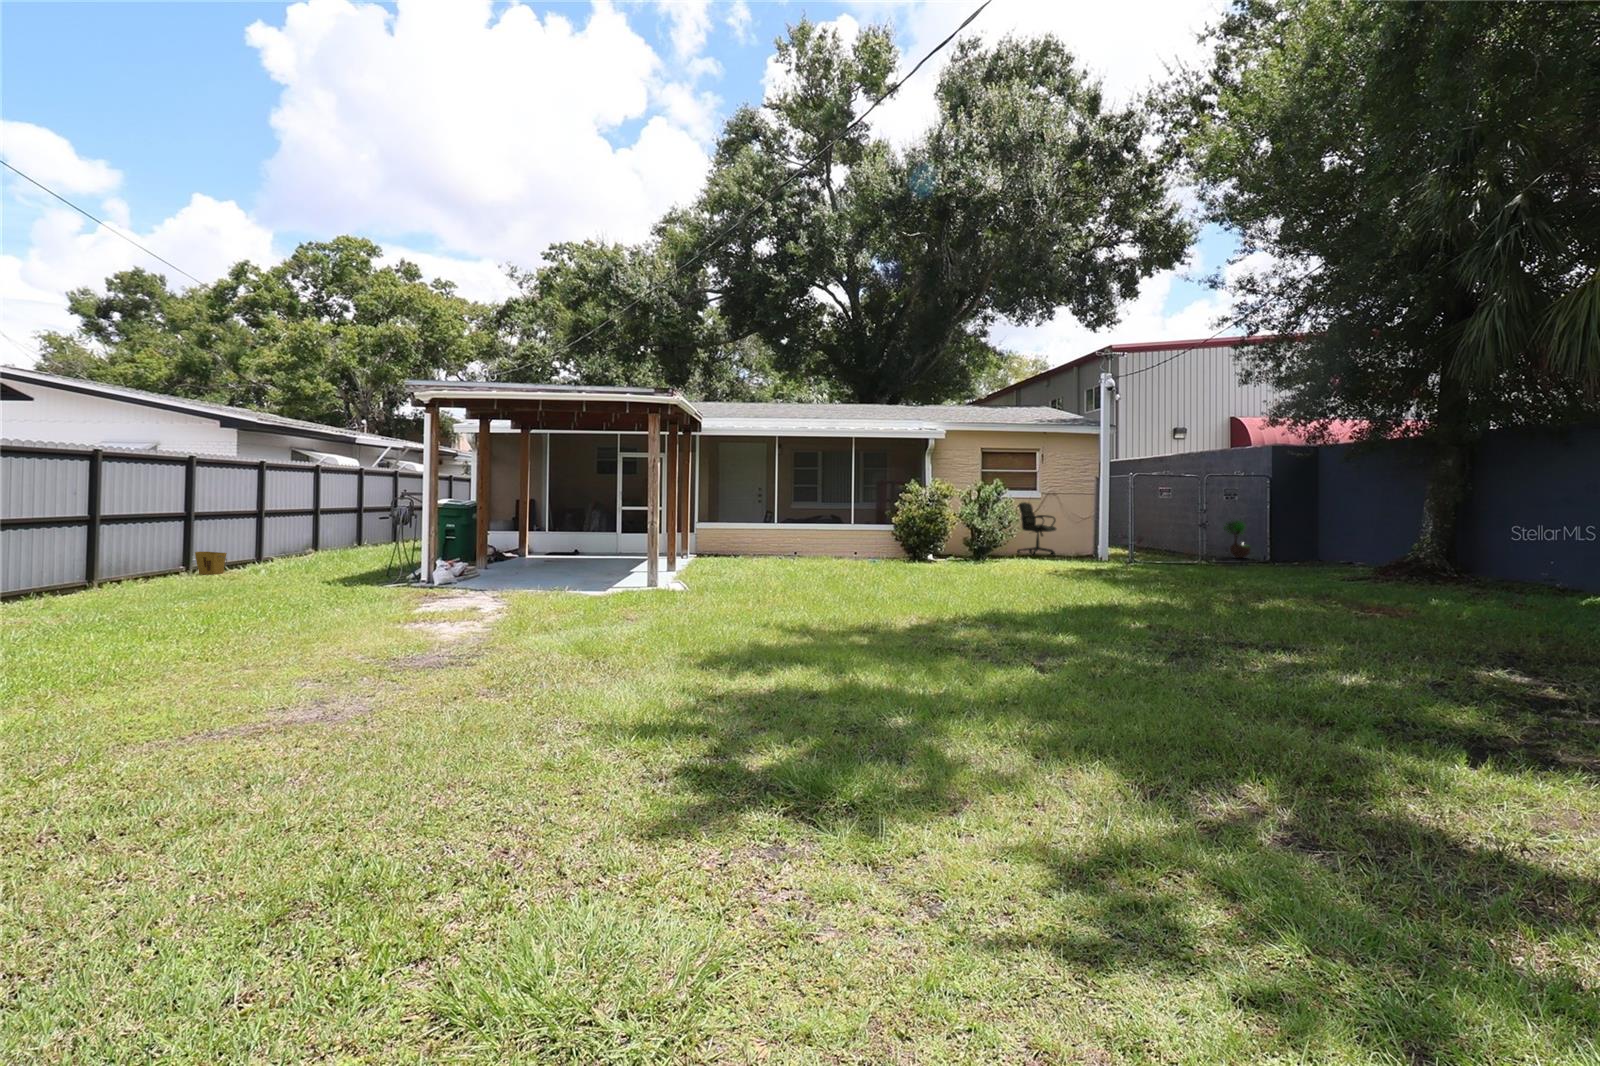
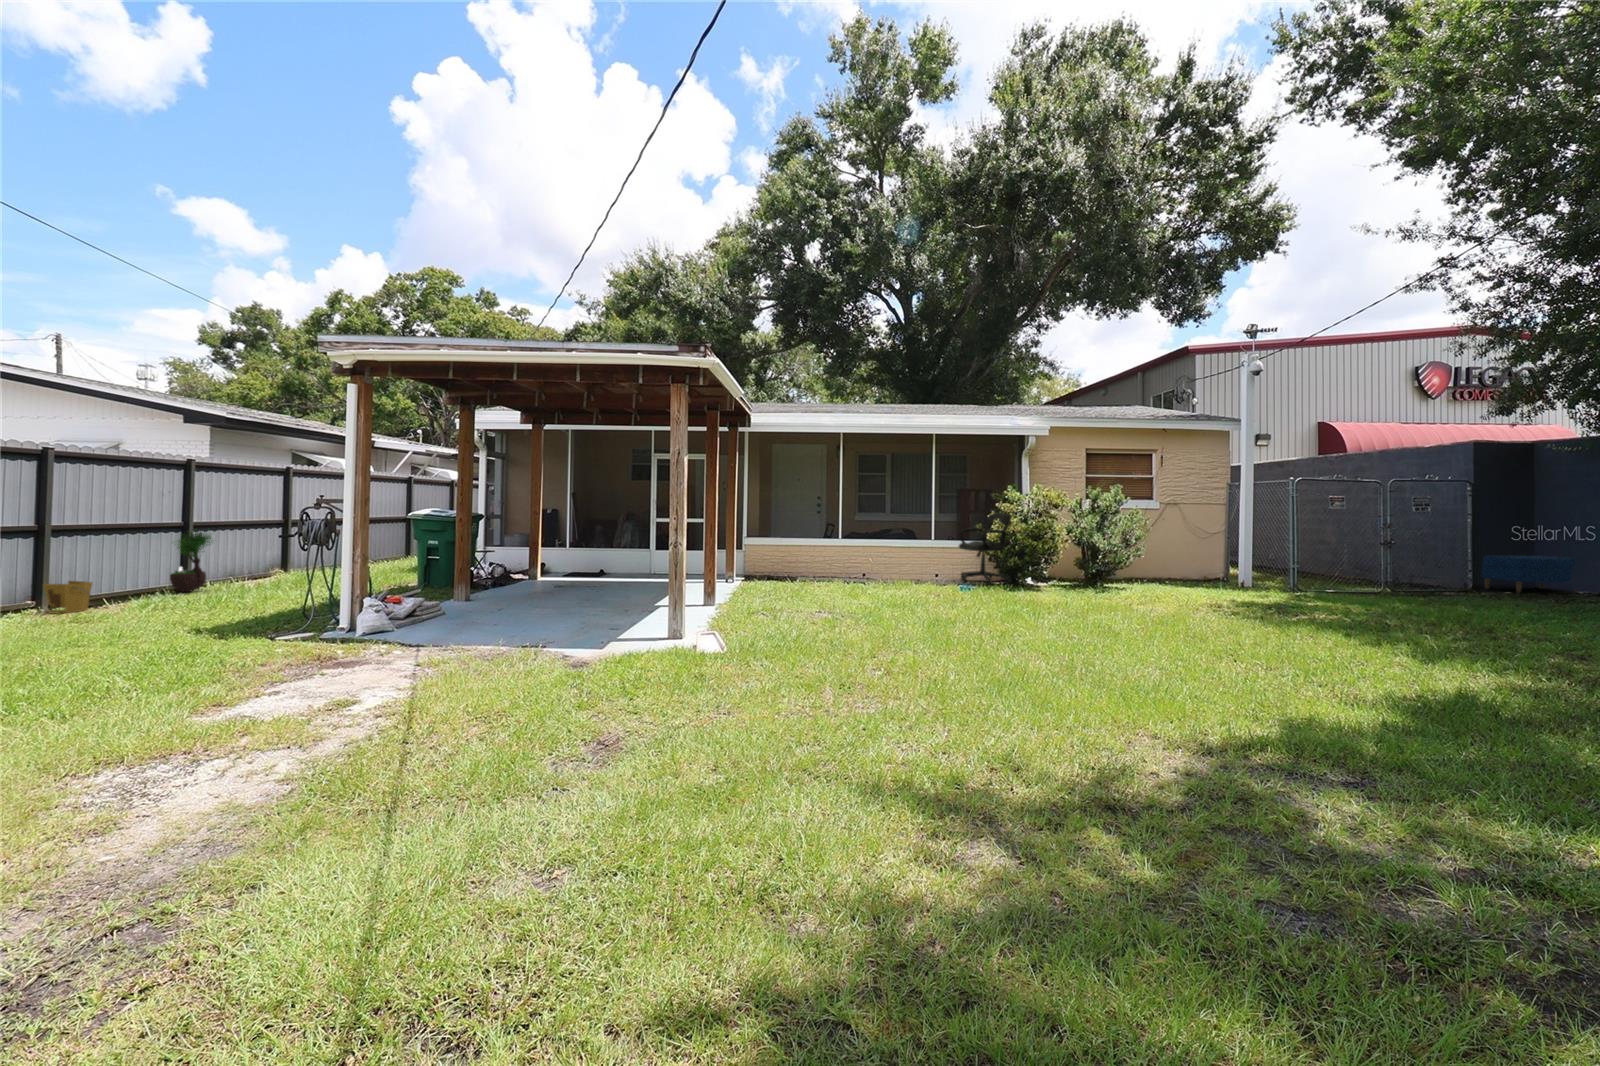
chair: present [1017,502,1056,556] -> present [959,513,1012,584]
potted tree: present [1224,521,1250,558] -> present [170,529,212,592]
bench: none [1267,535,1335,562] -> present [1482,556,1577,593]

